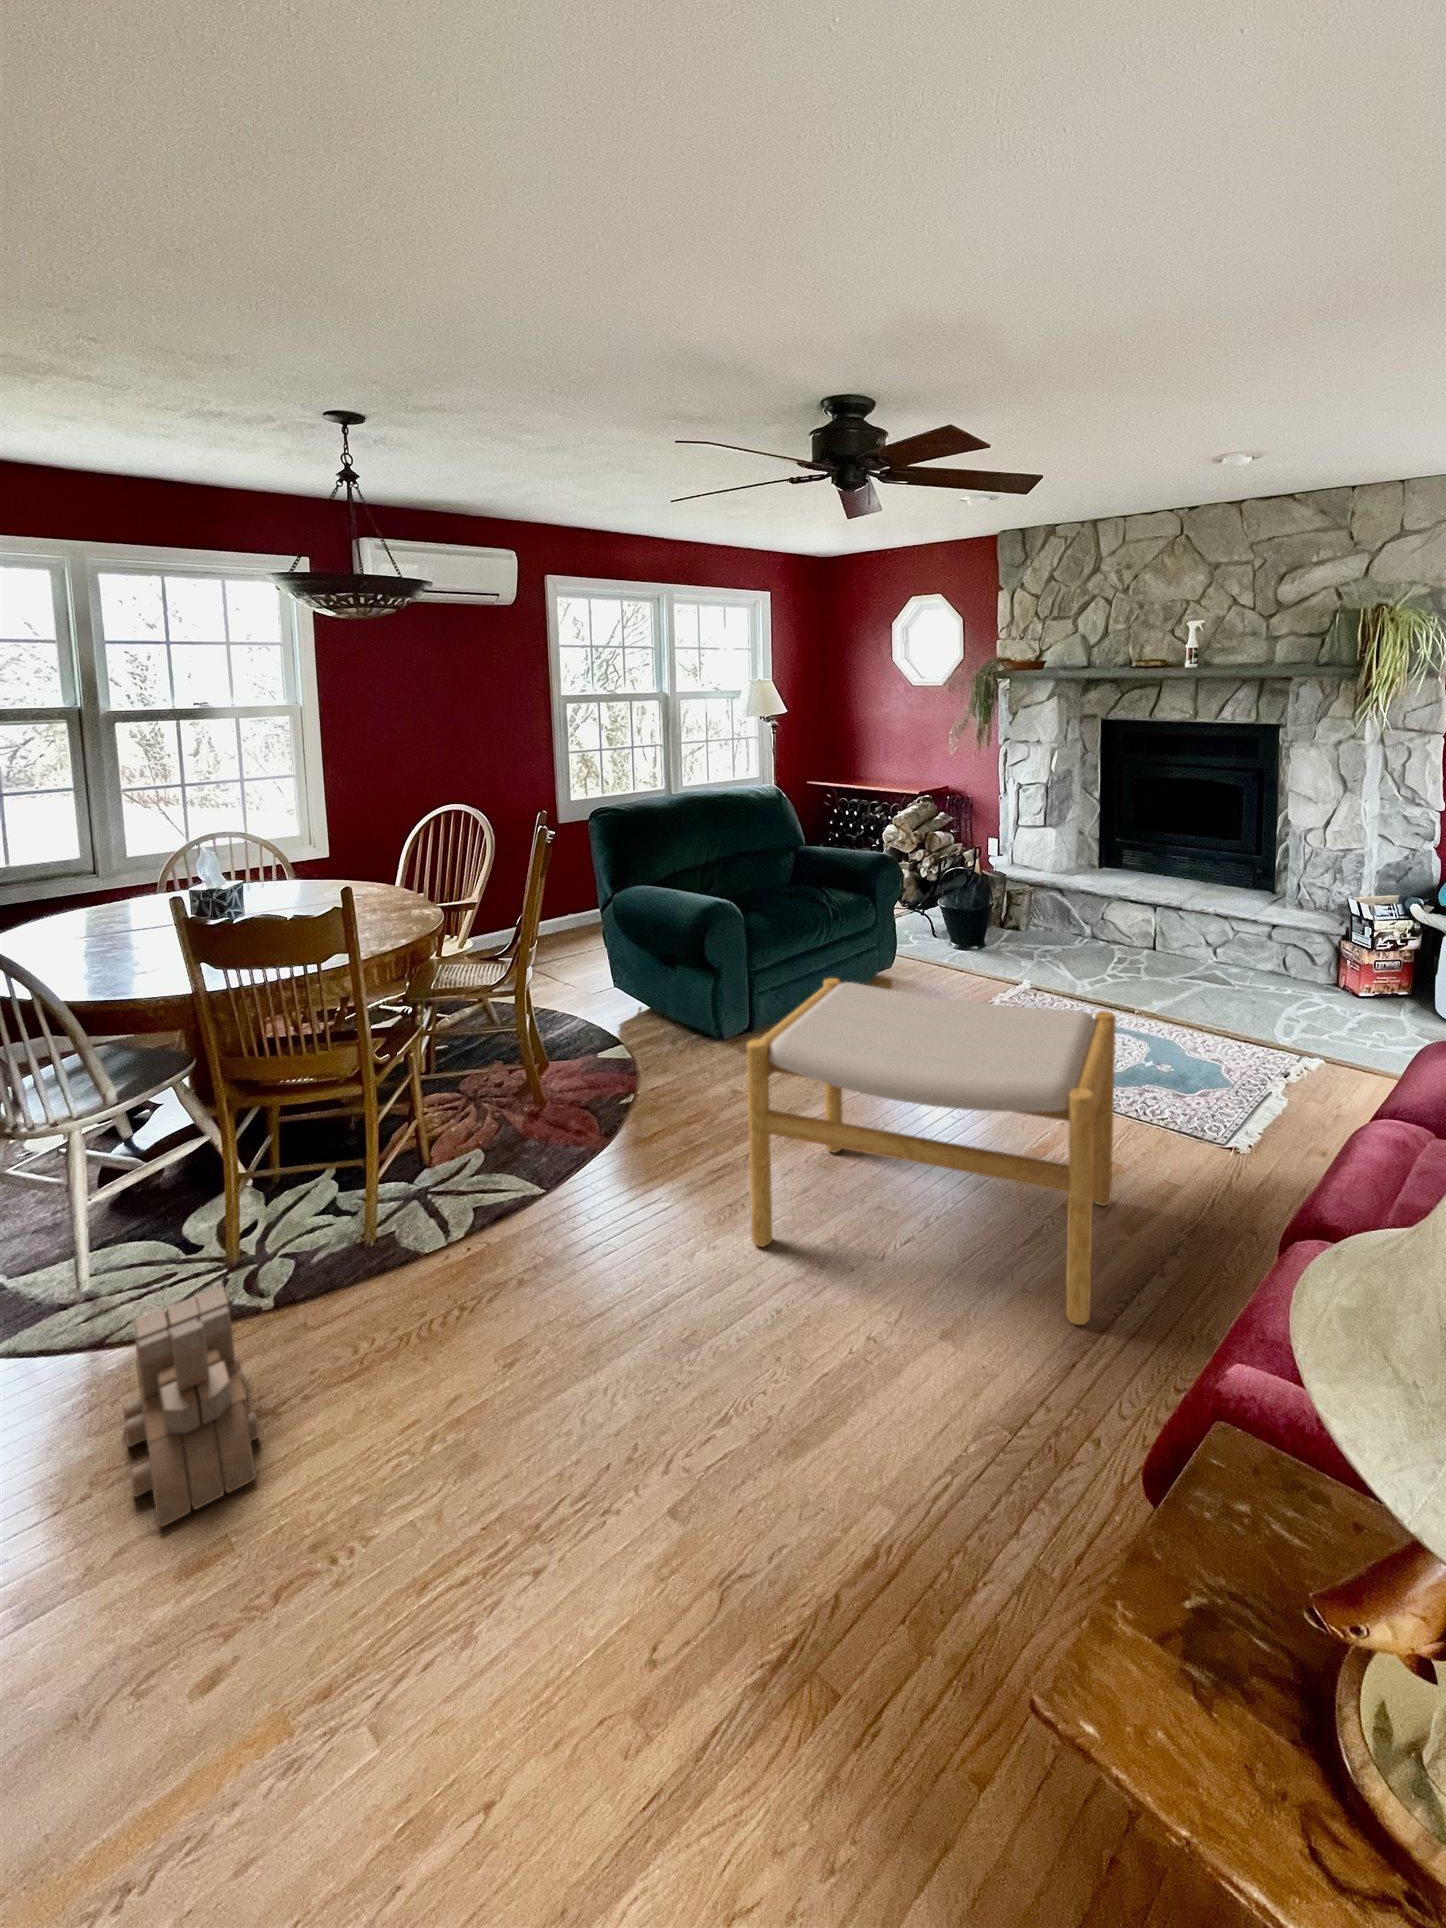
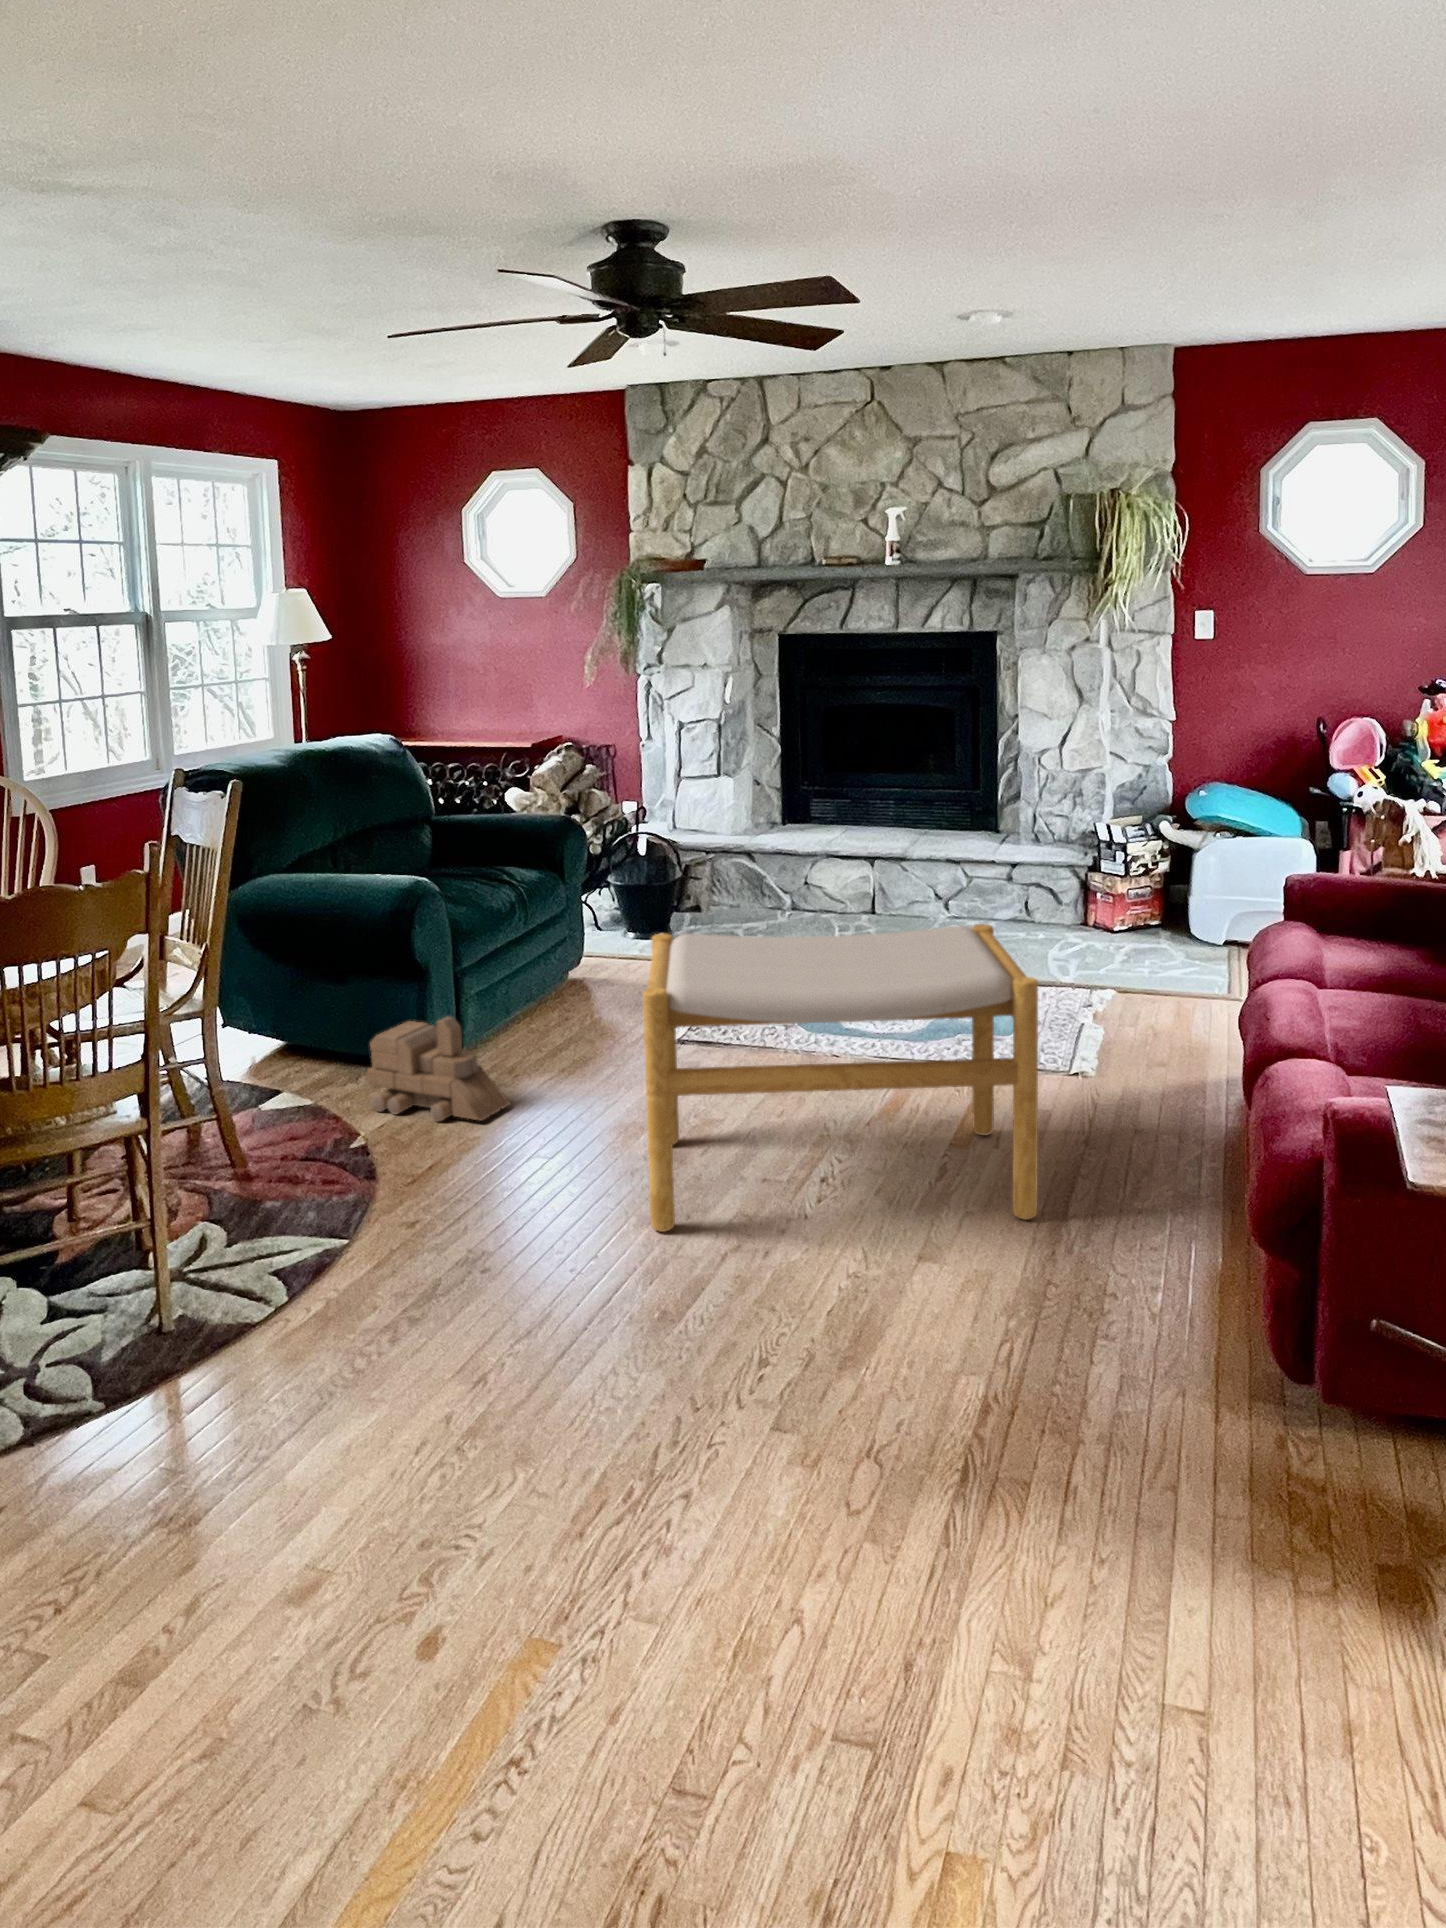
toy train: present [123,1287,259,1527] -> present [367,1017,510,1122]

